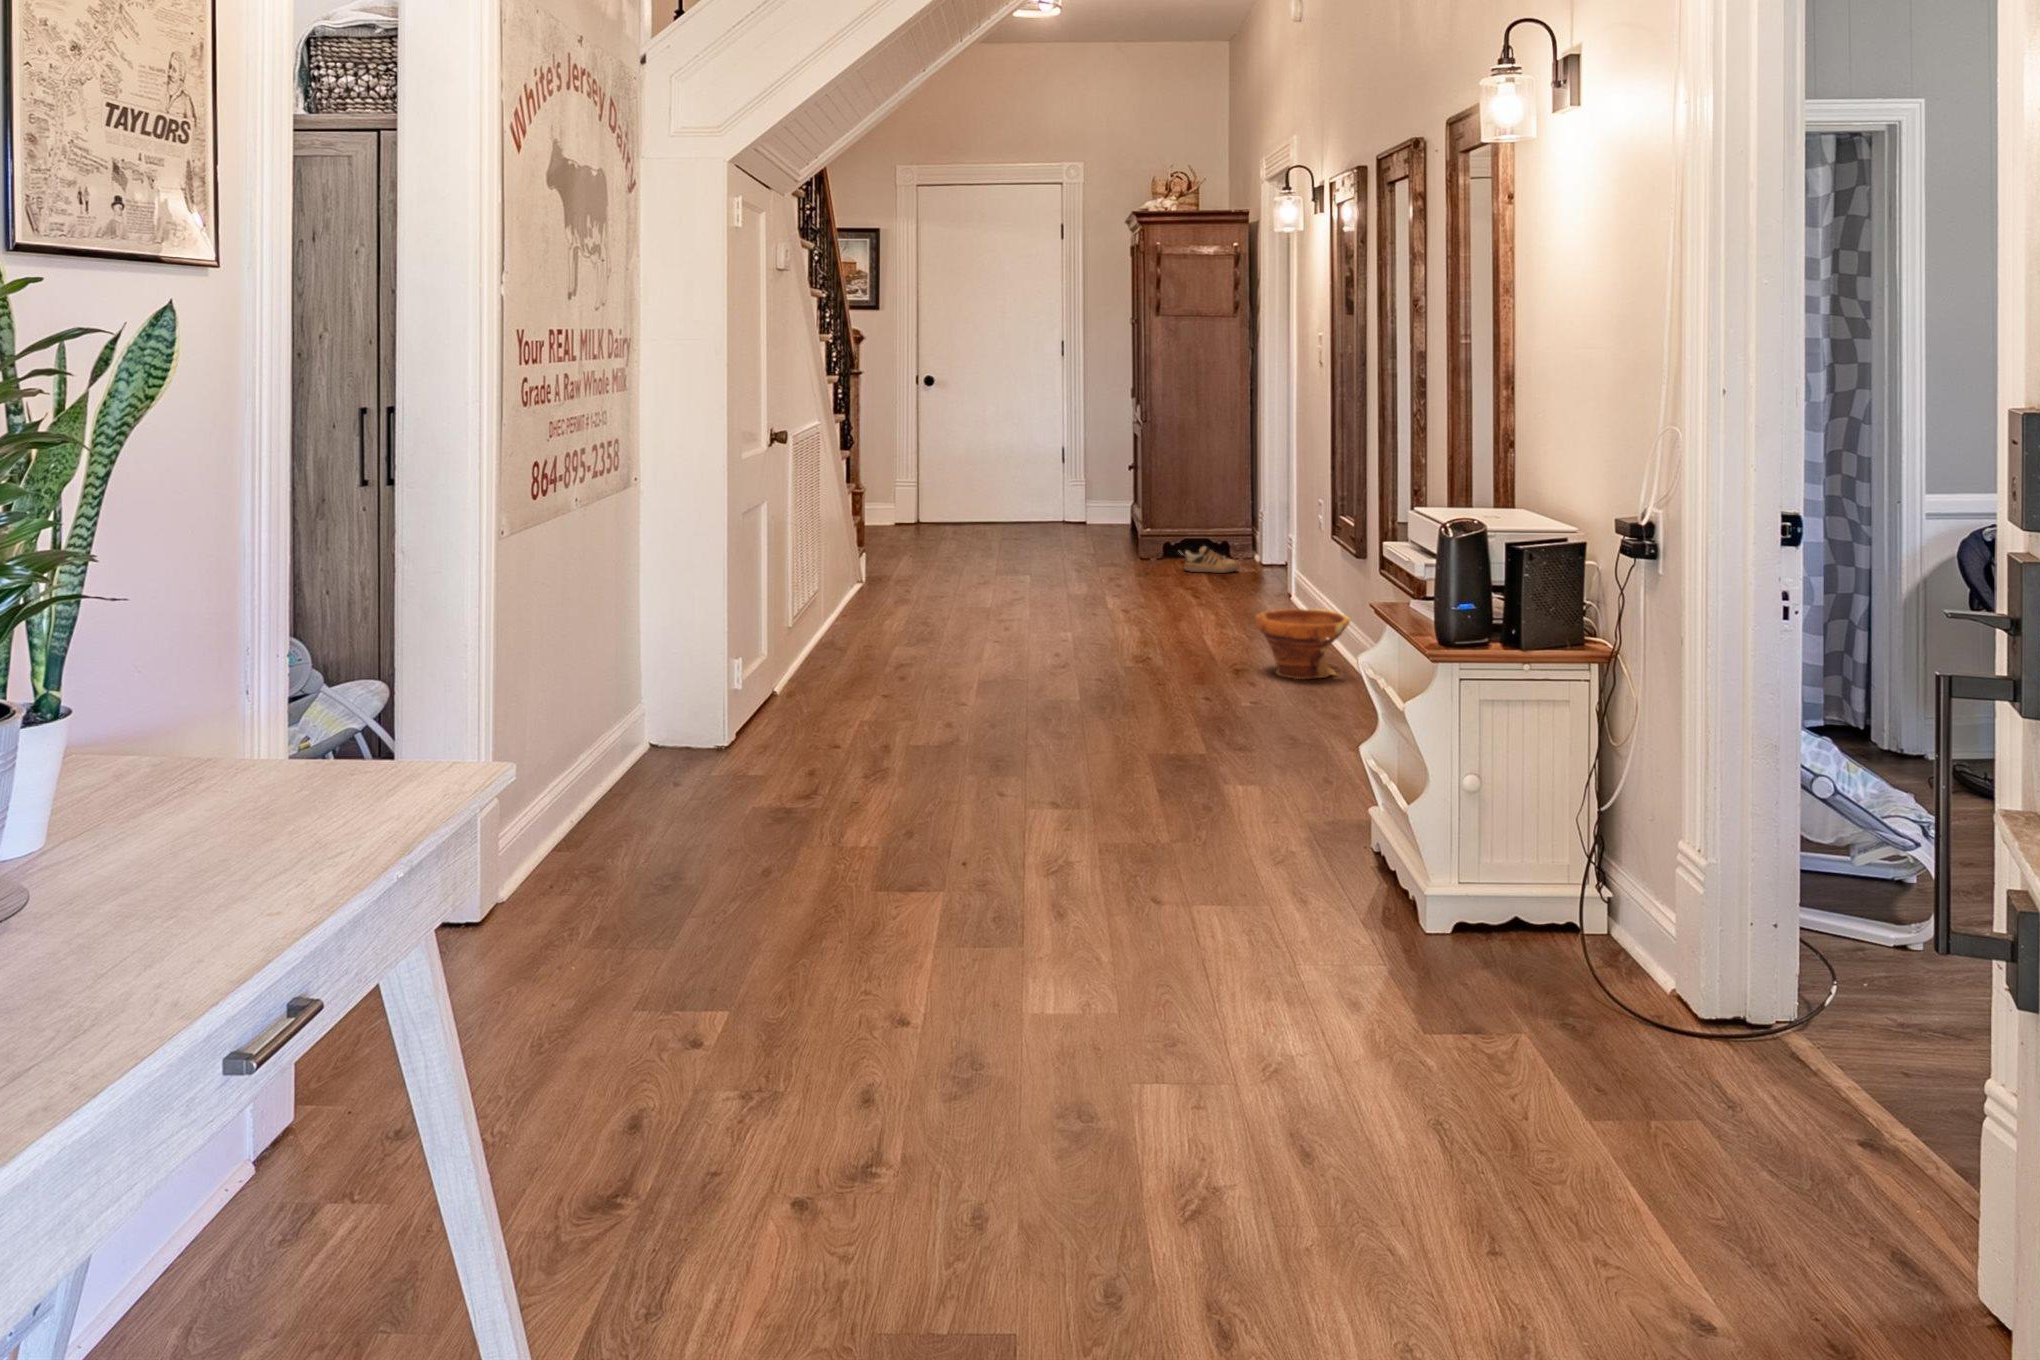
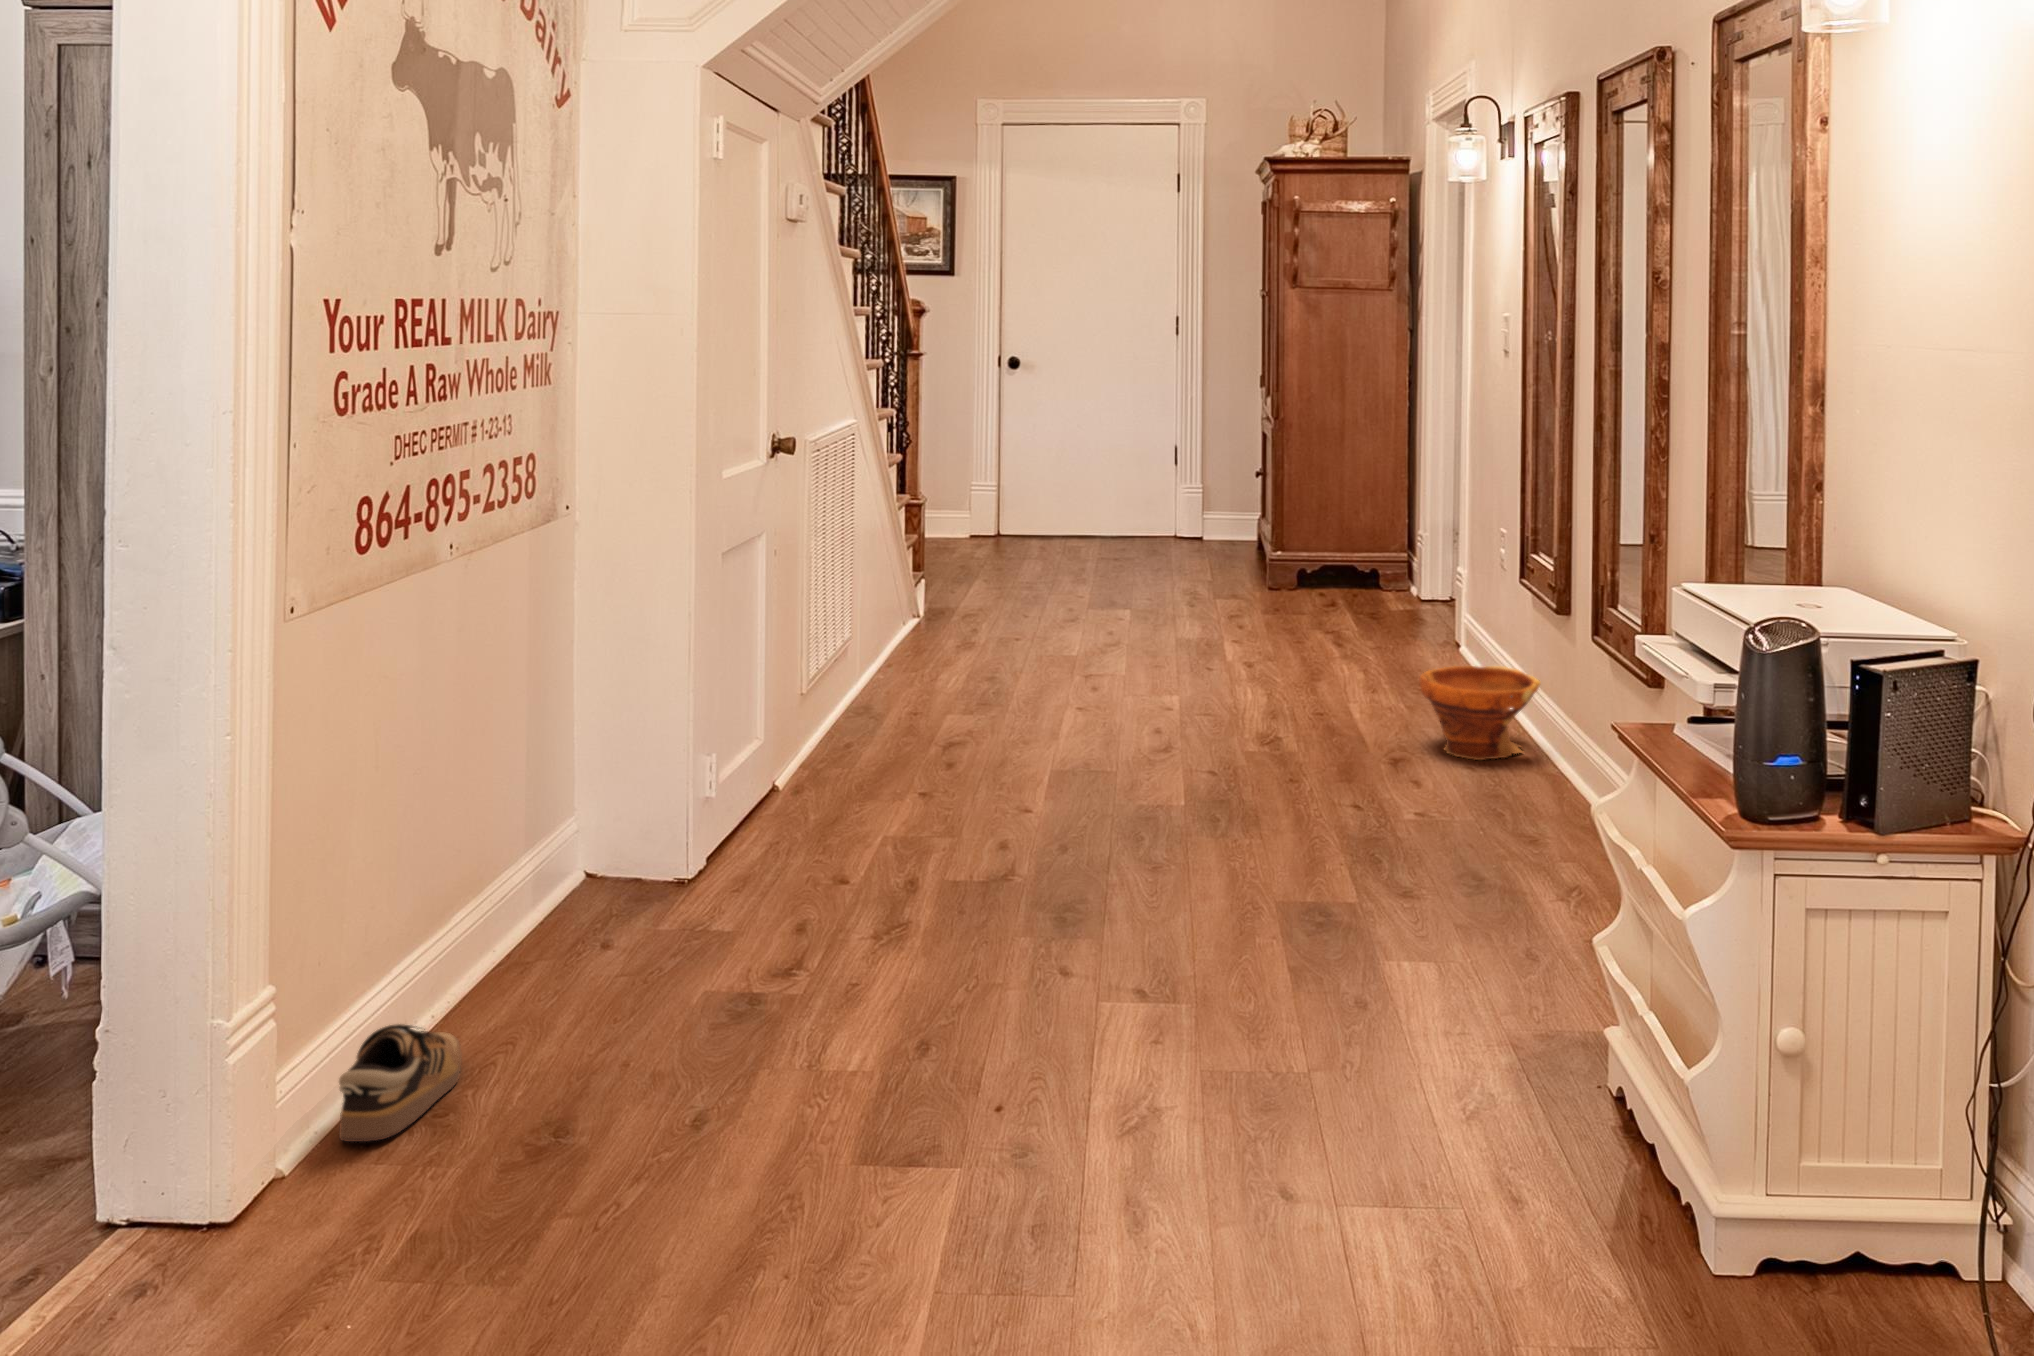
shoe: present [1184,546,1239,573] -> present [339,1024,462,1142]

